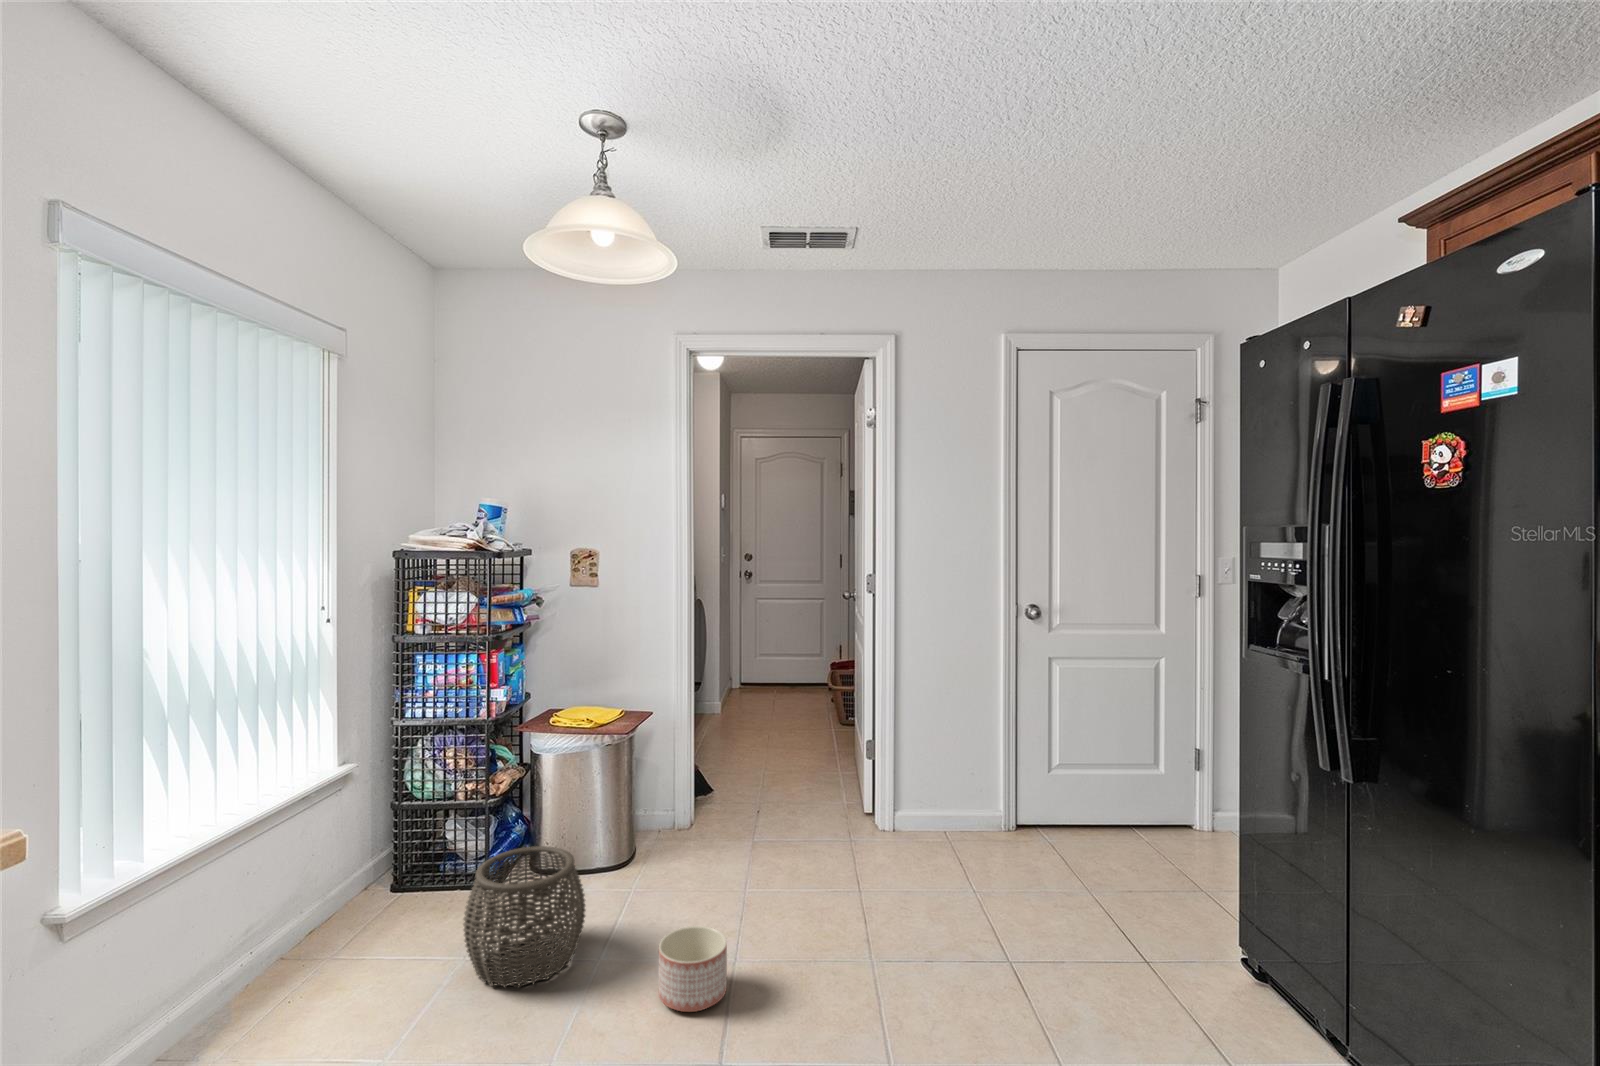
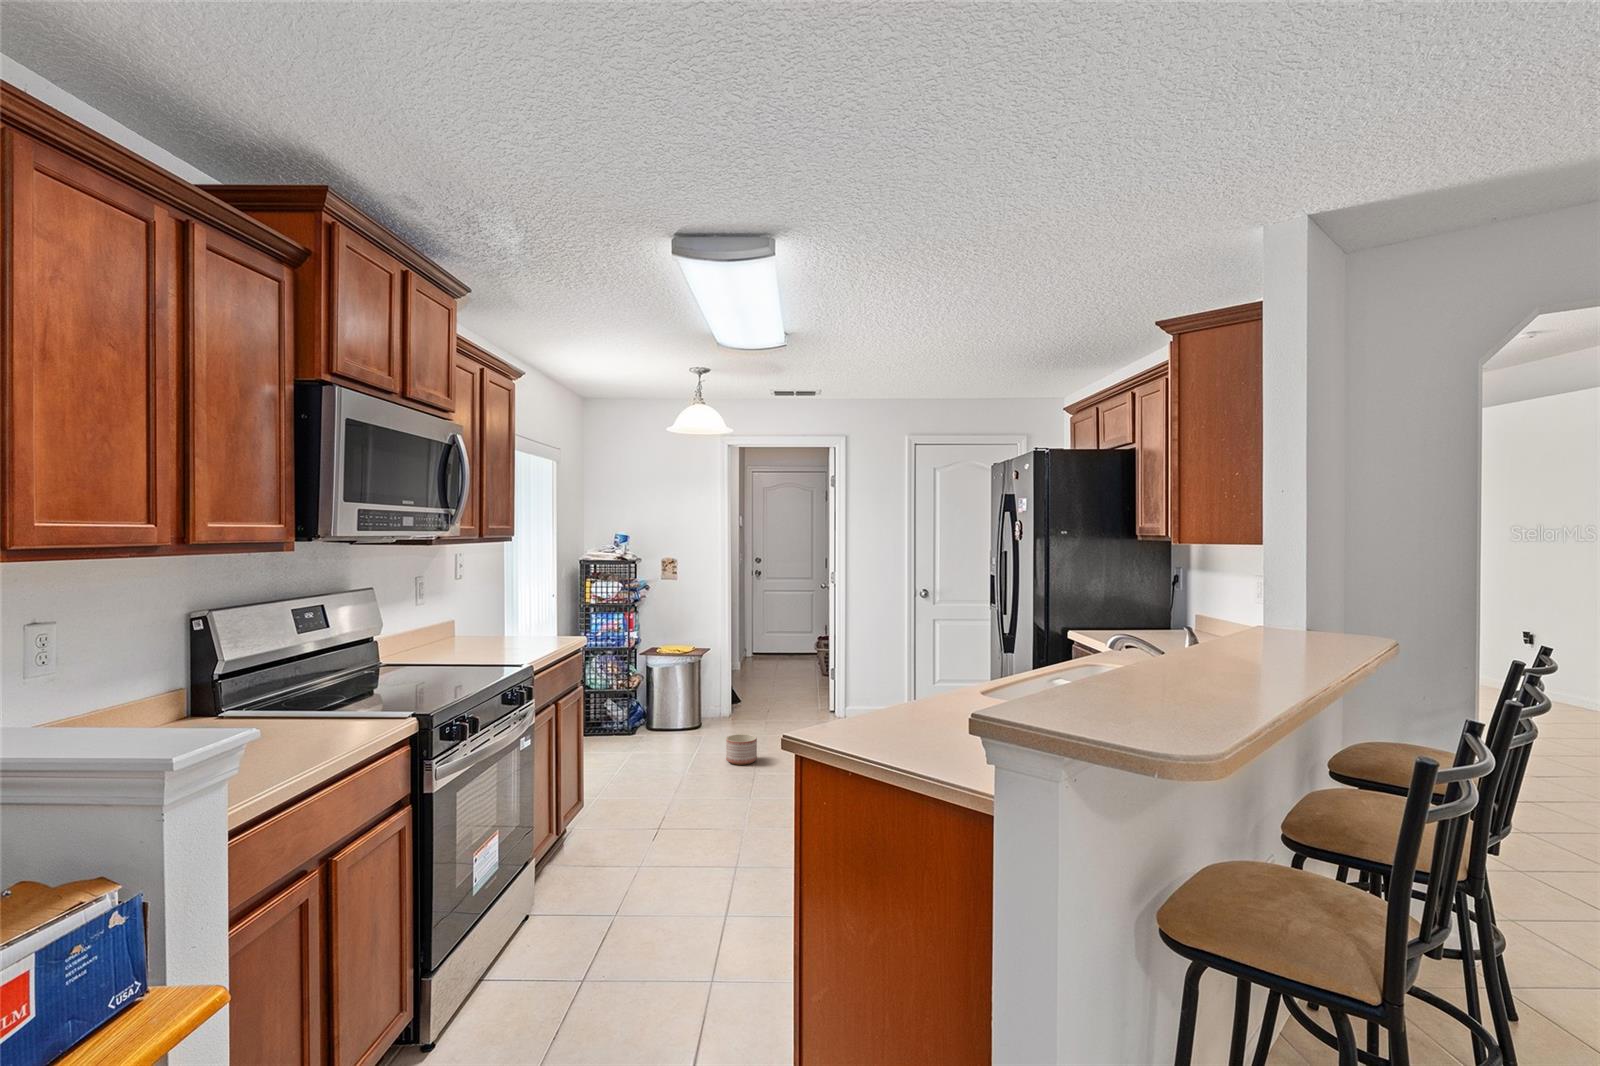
woven basket: present [463,846,585,987] -> none [634,704,689,760]

